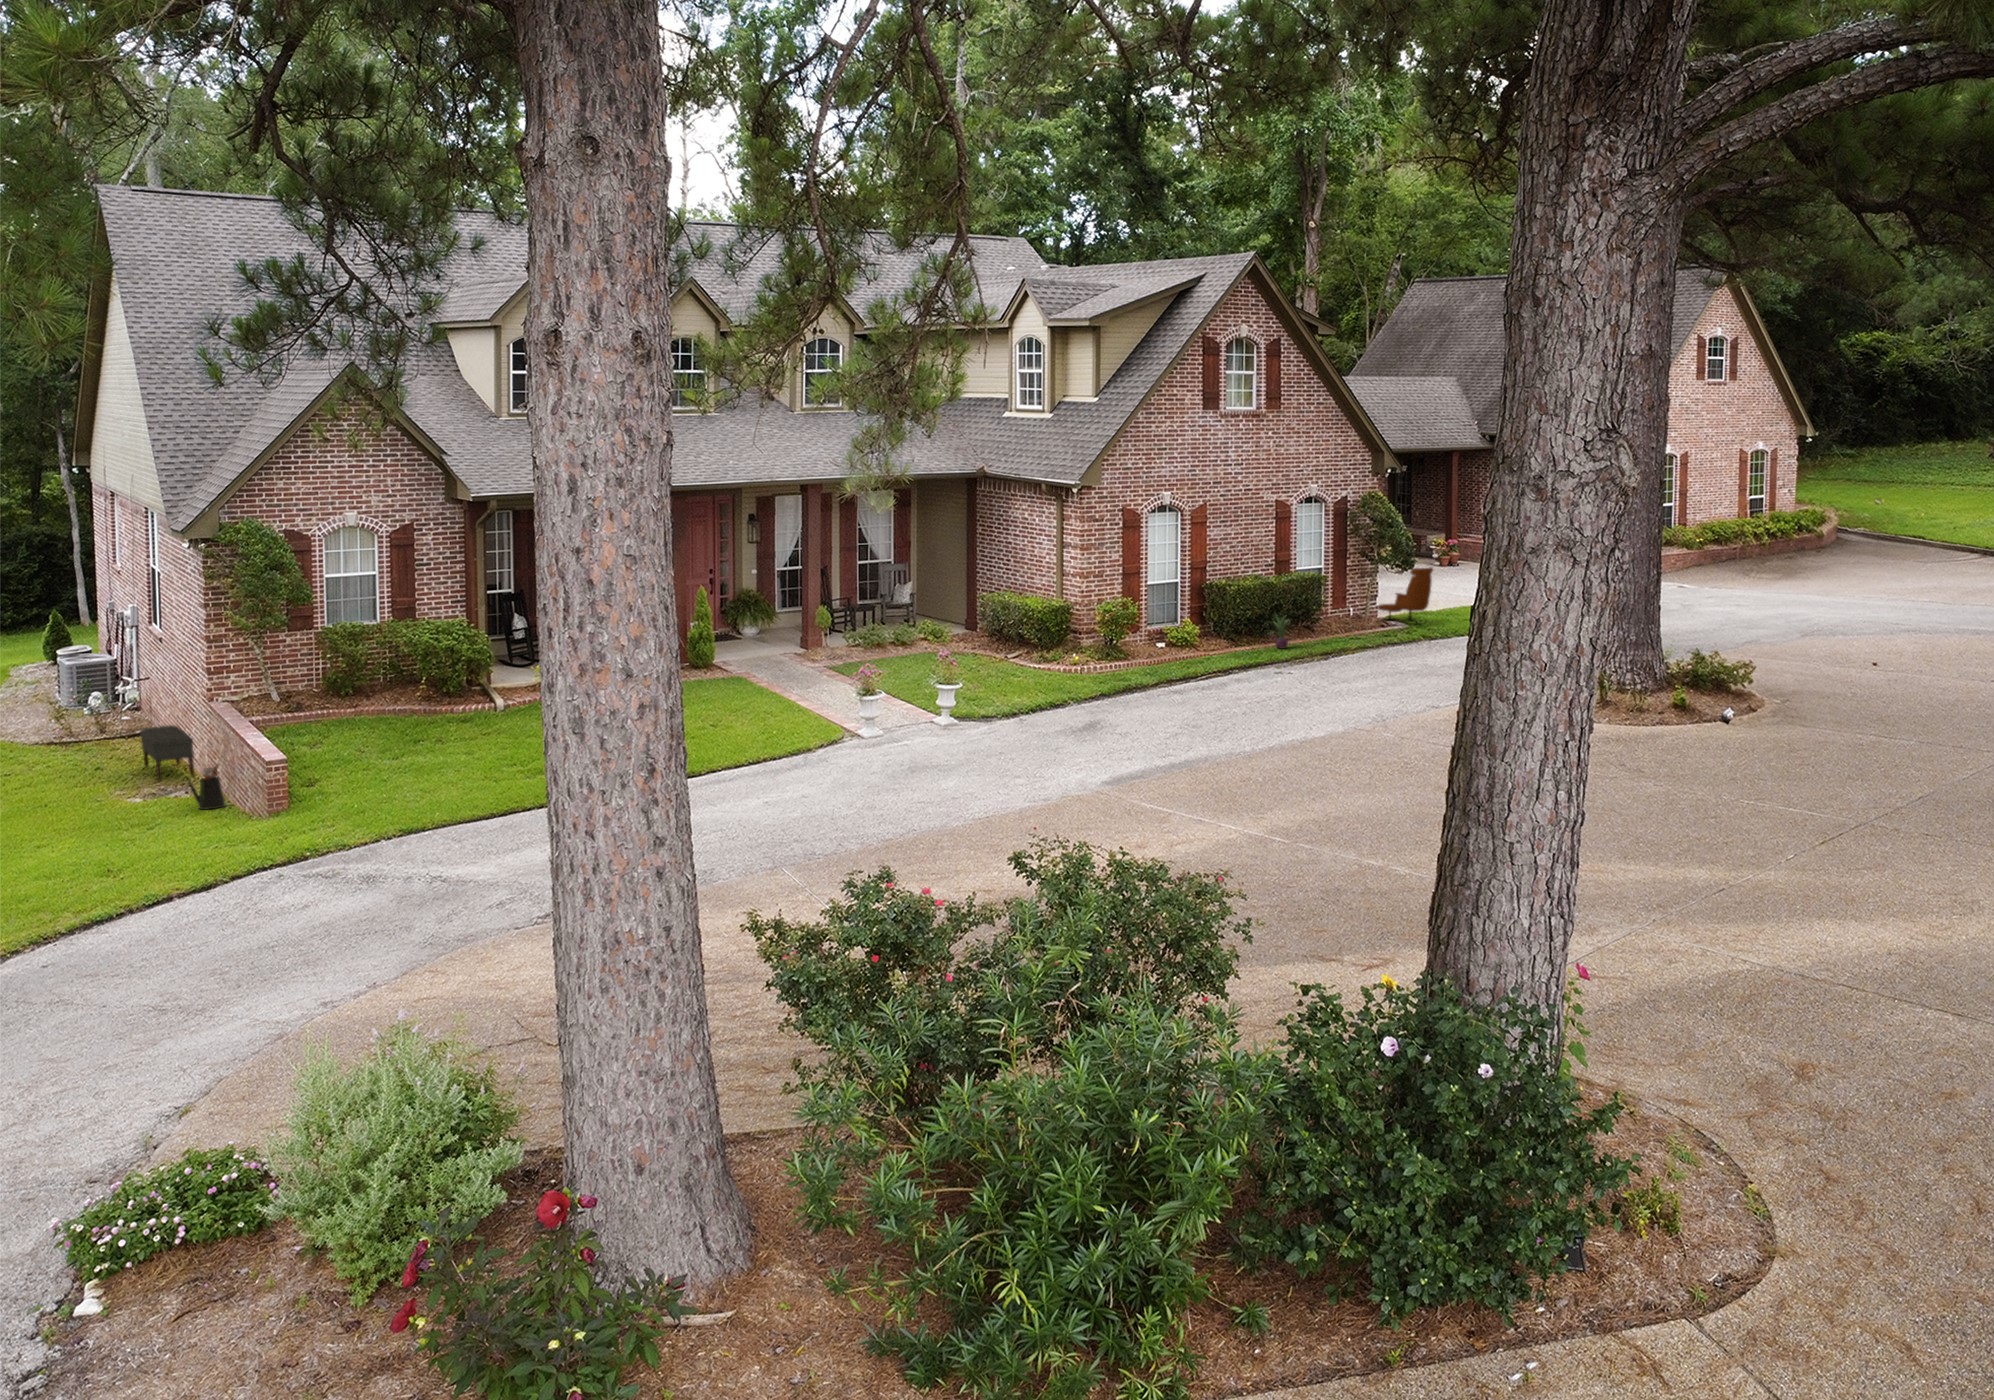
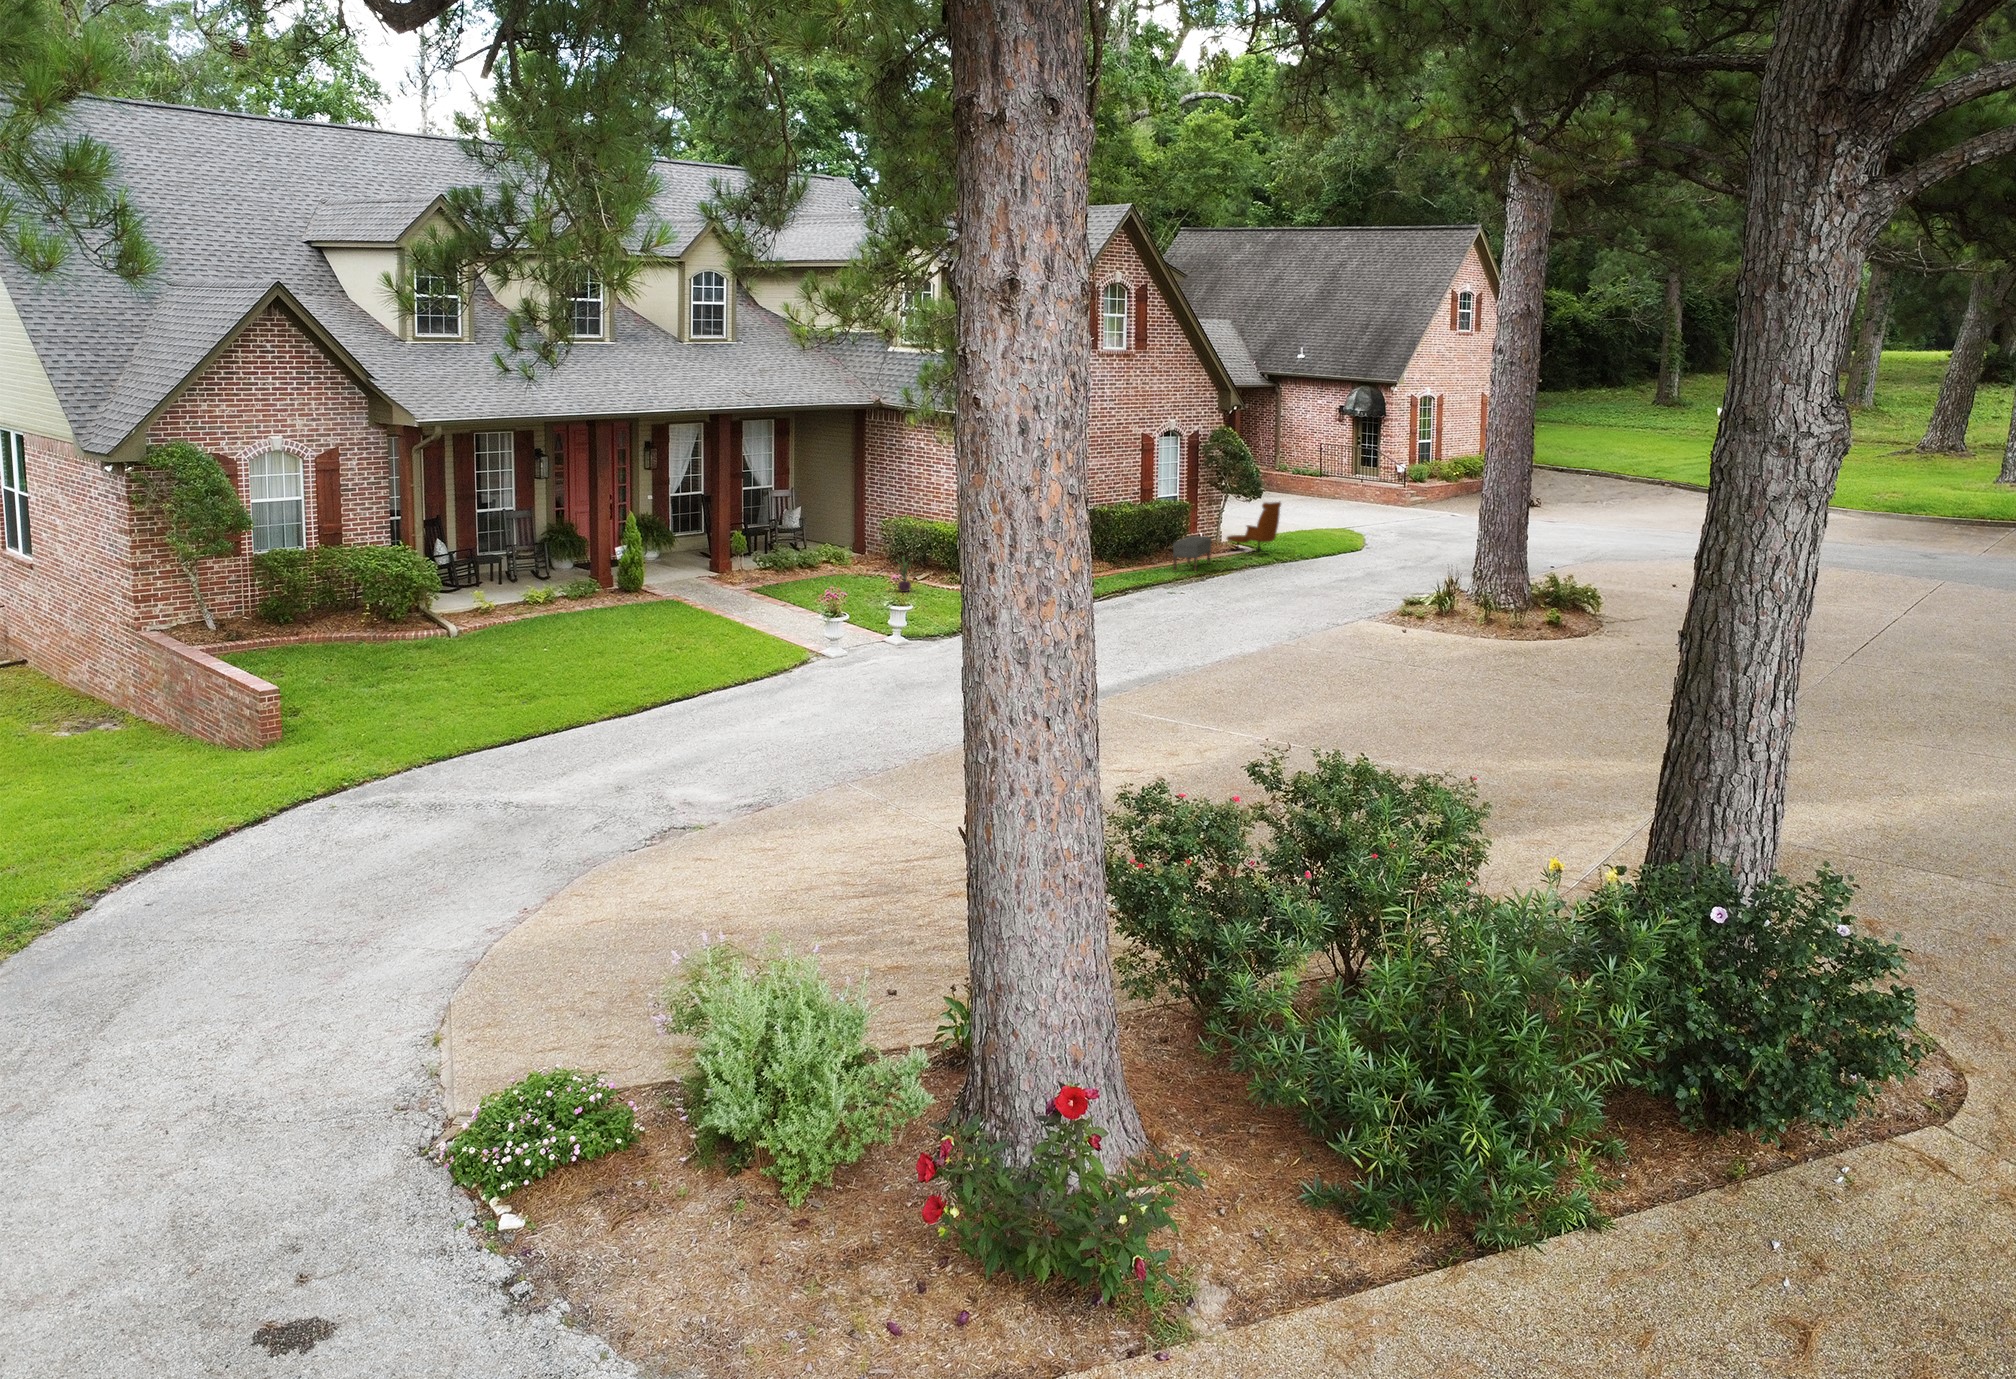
decorative plant: present [1275,615,1288,649] -> present [898,557,911,592]
bench: present [140,725,195,782] -> present [1173,536,1212,572]
watering can: present [188,764,226,810] -> none [145,693,191,742]

